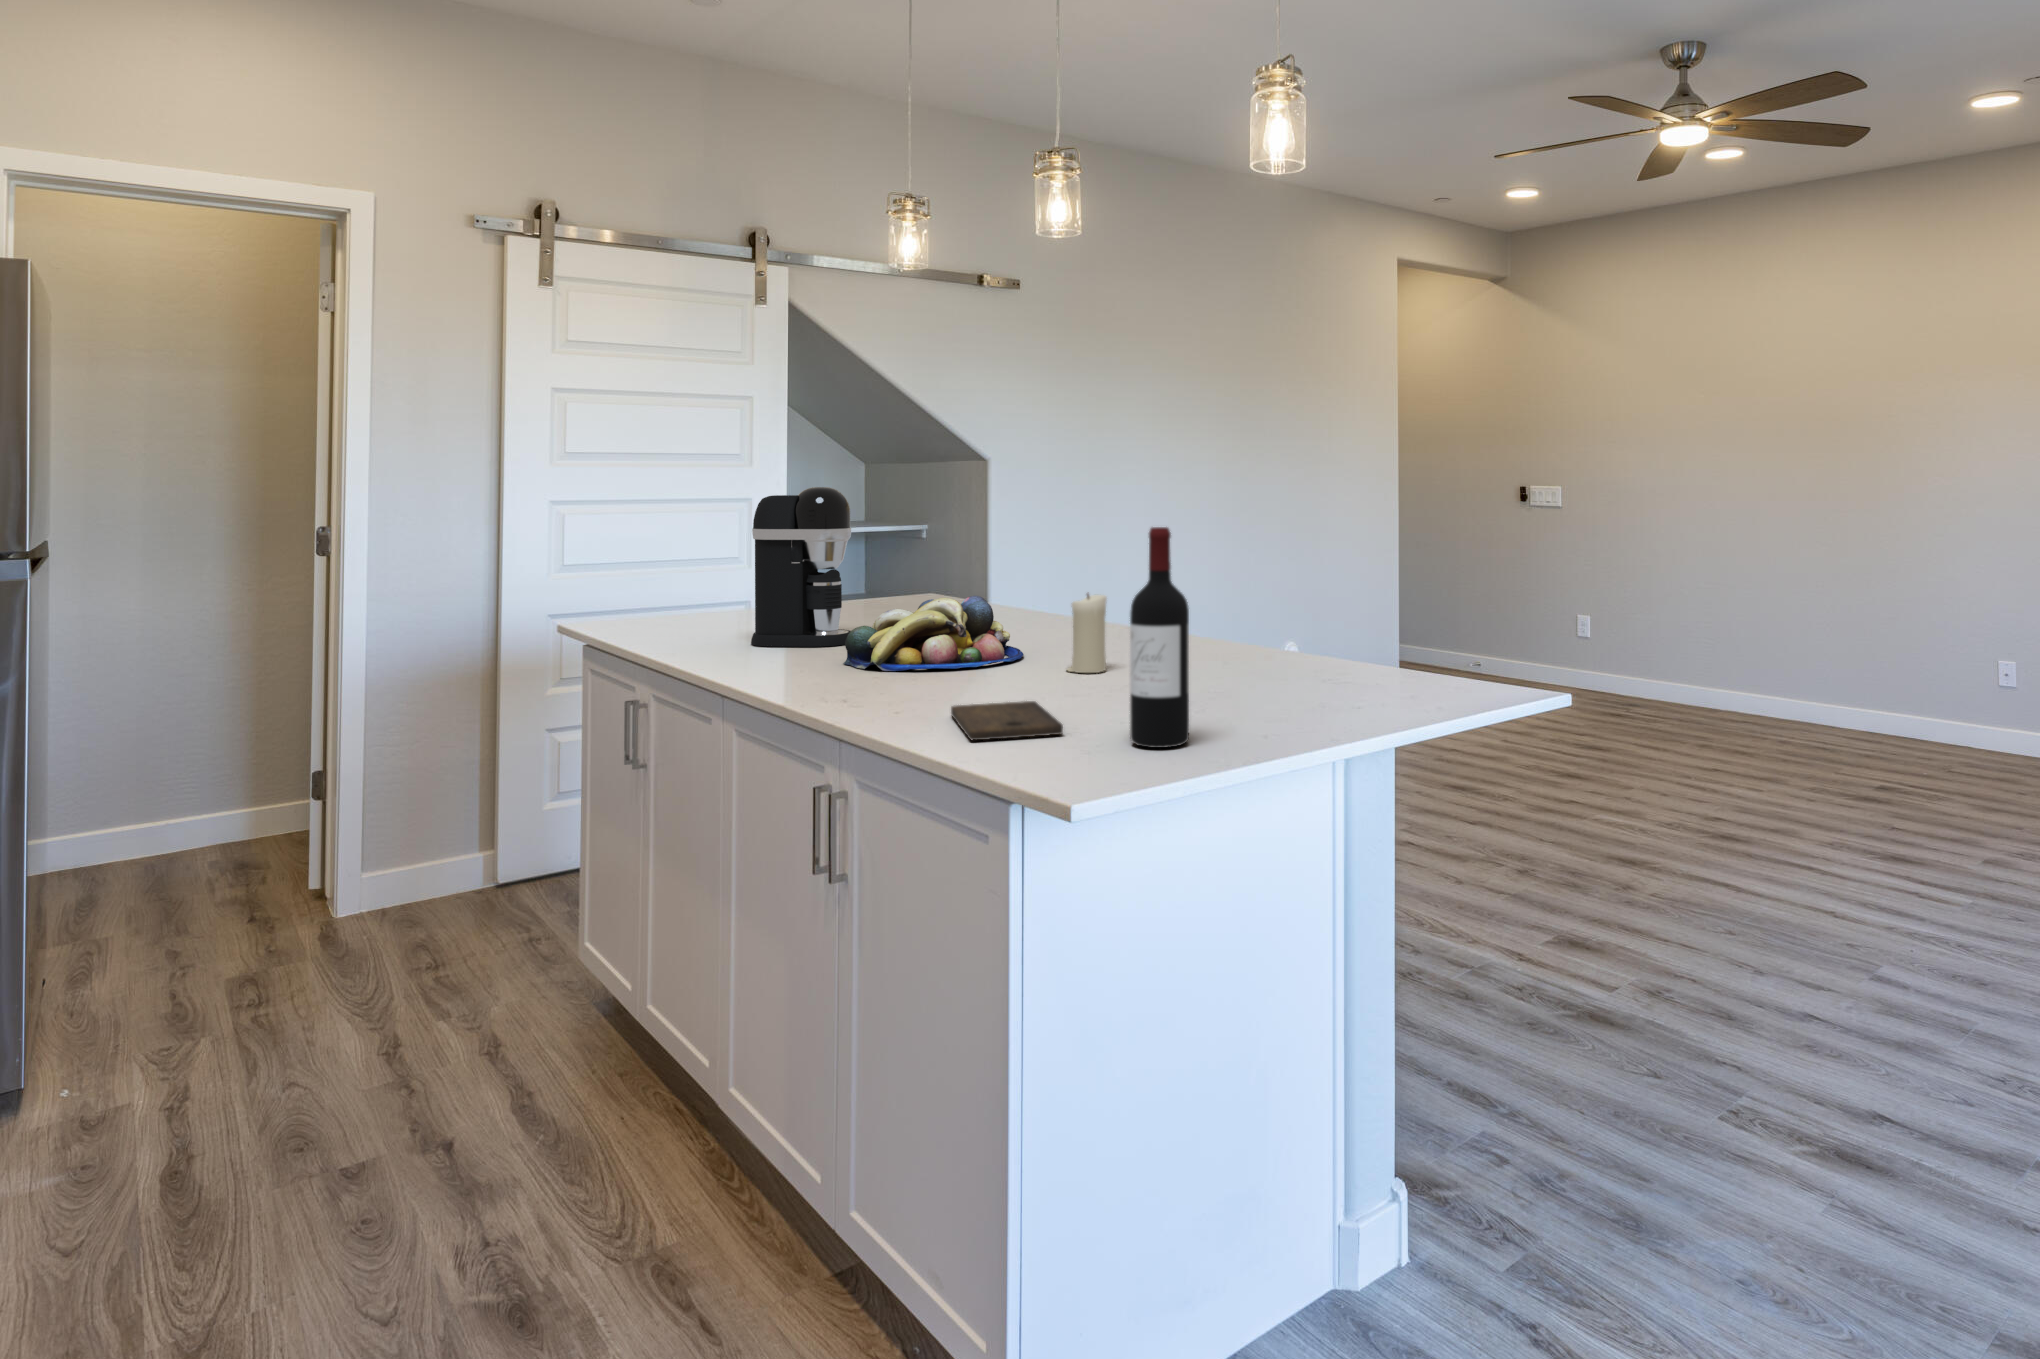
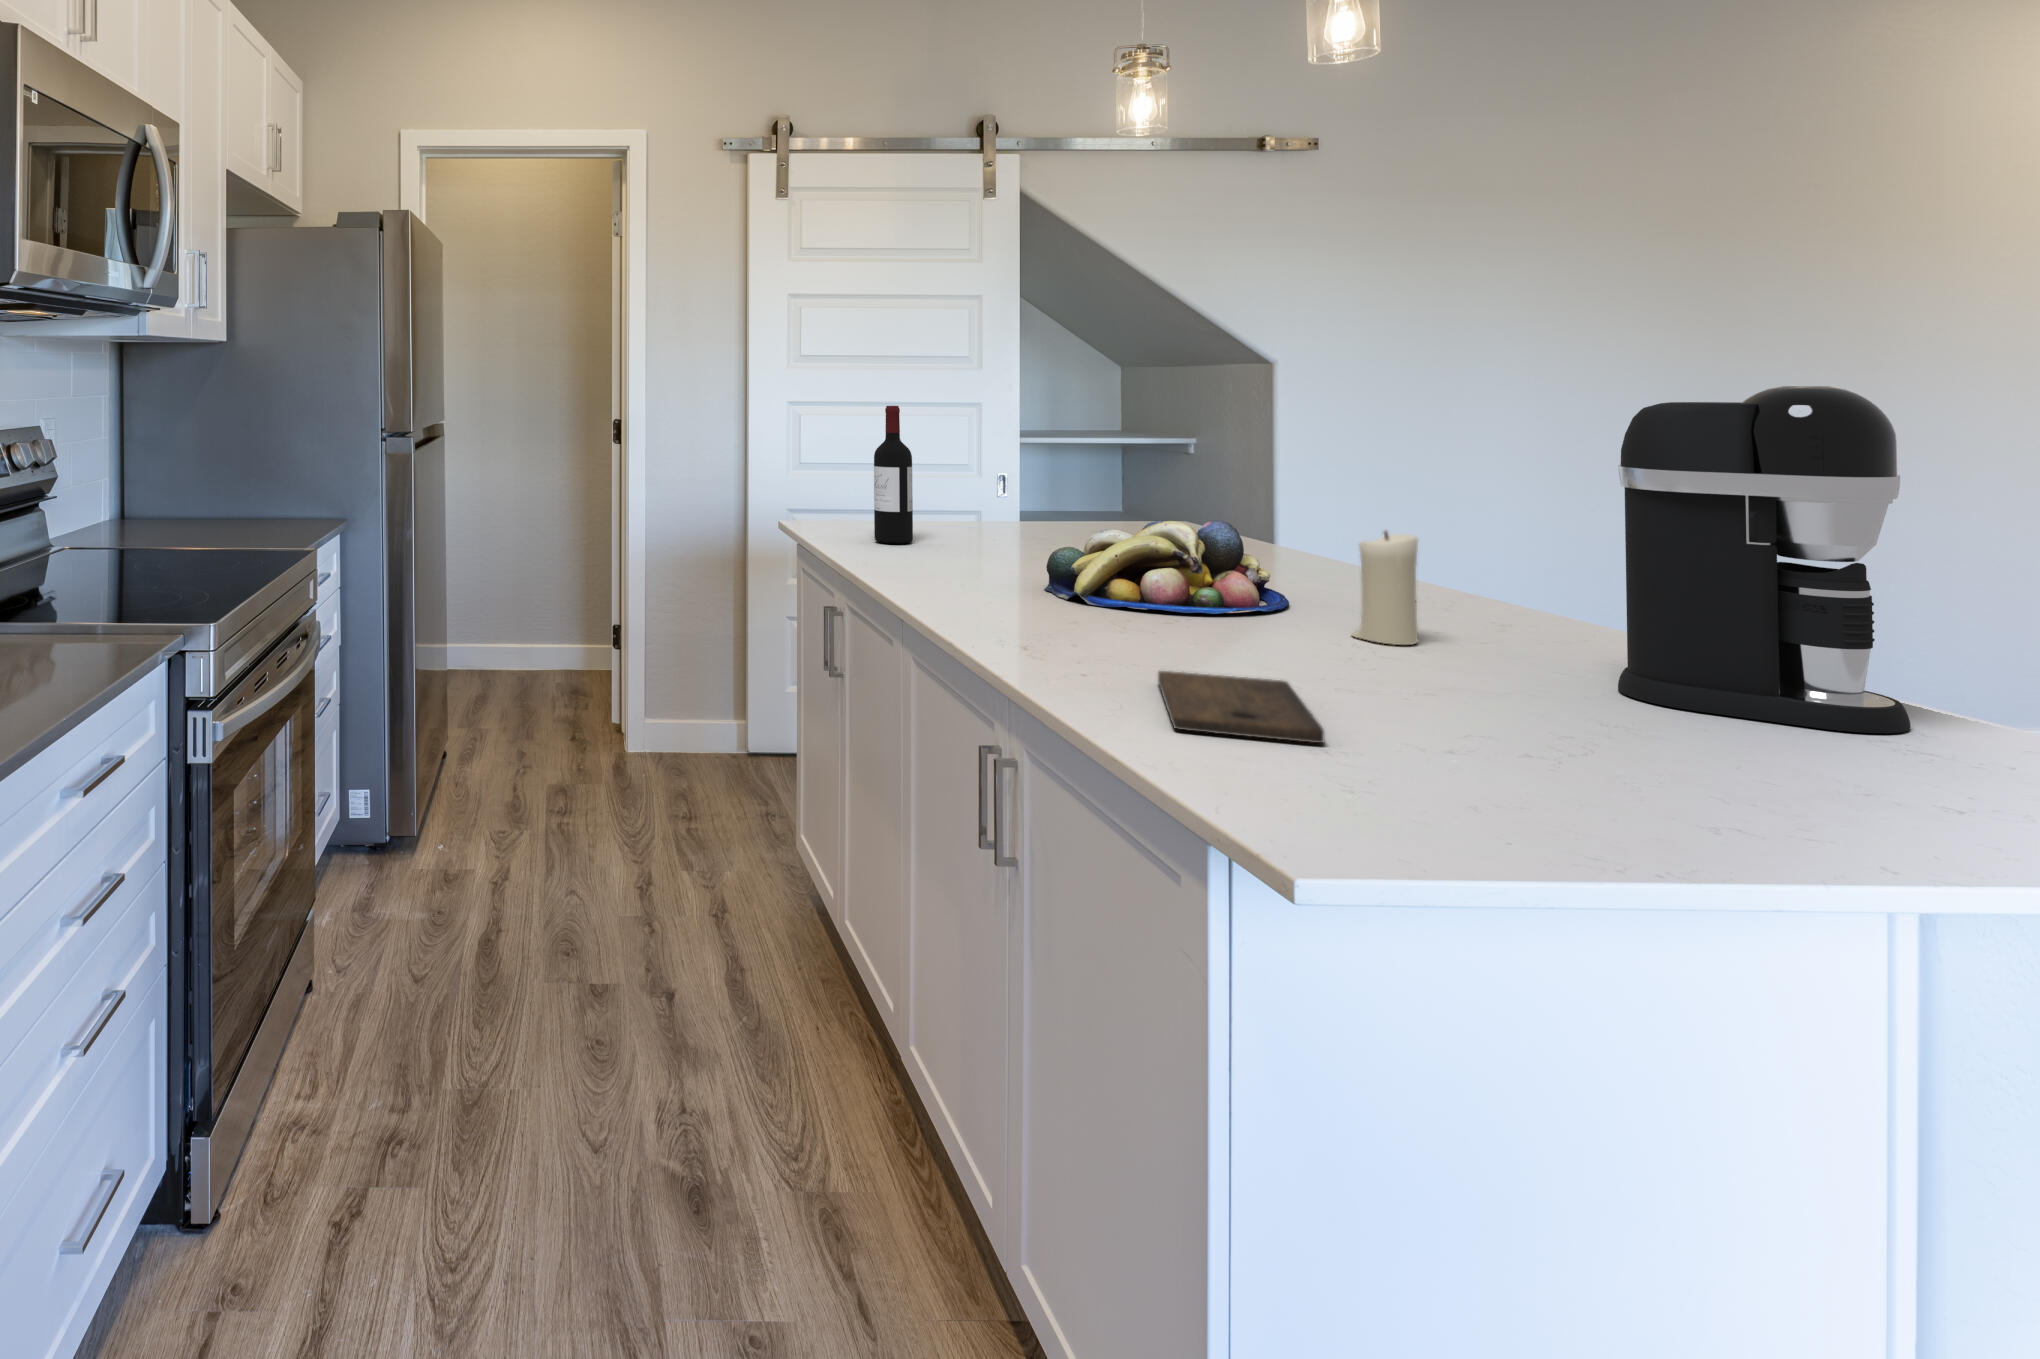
coffee maker: present [751,487,851,647] -> present [1618,386,1910,733]
wine bottle: present [1130,527,1189,748] -> present [874,406,913,544]

